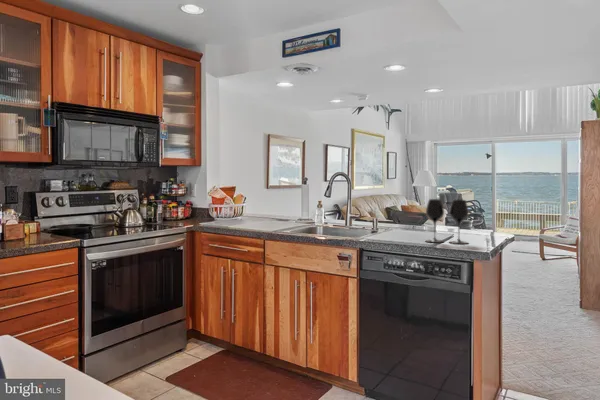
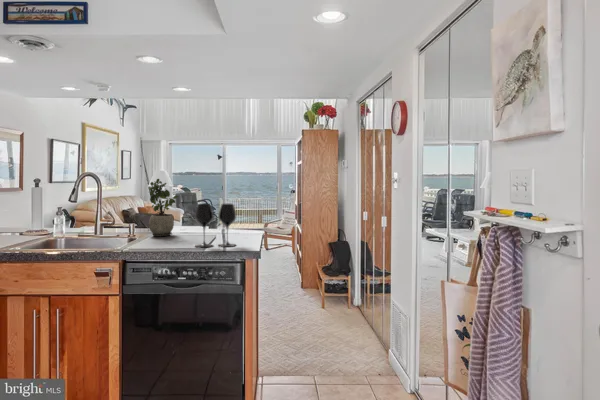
potted plant: none [389,176,415,231] -> present [149,179,178,236]

